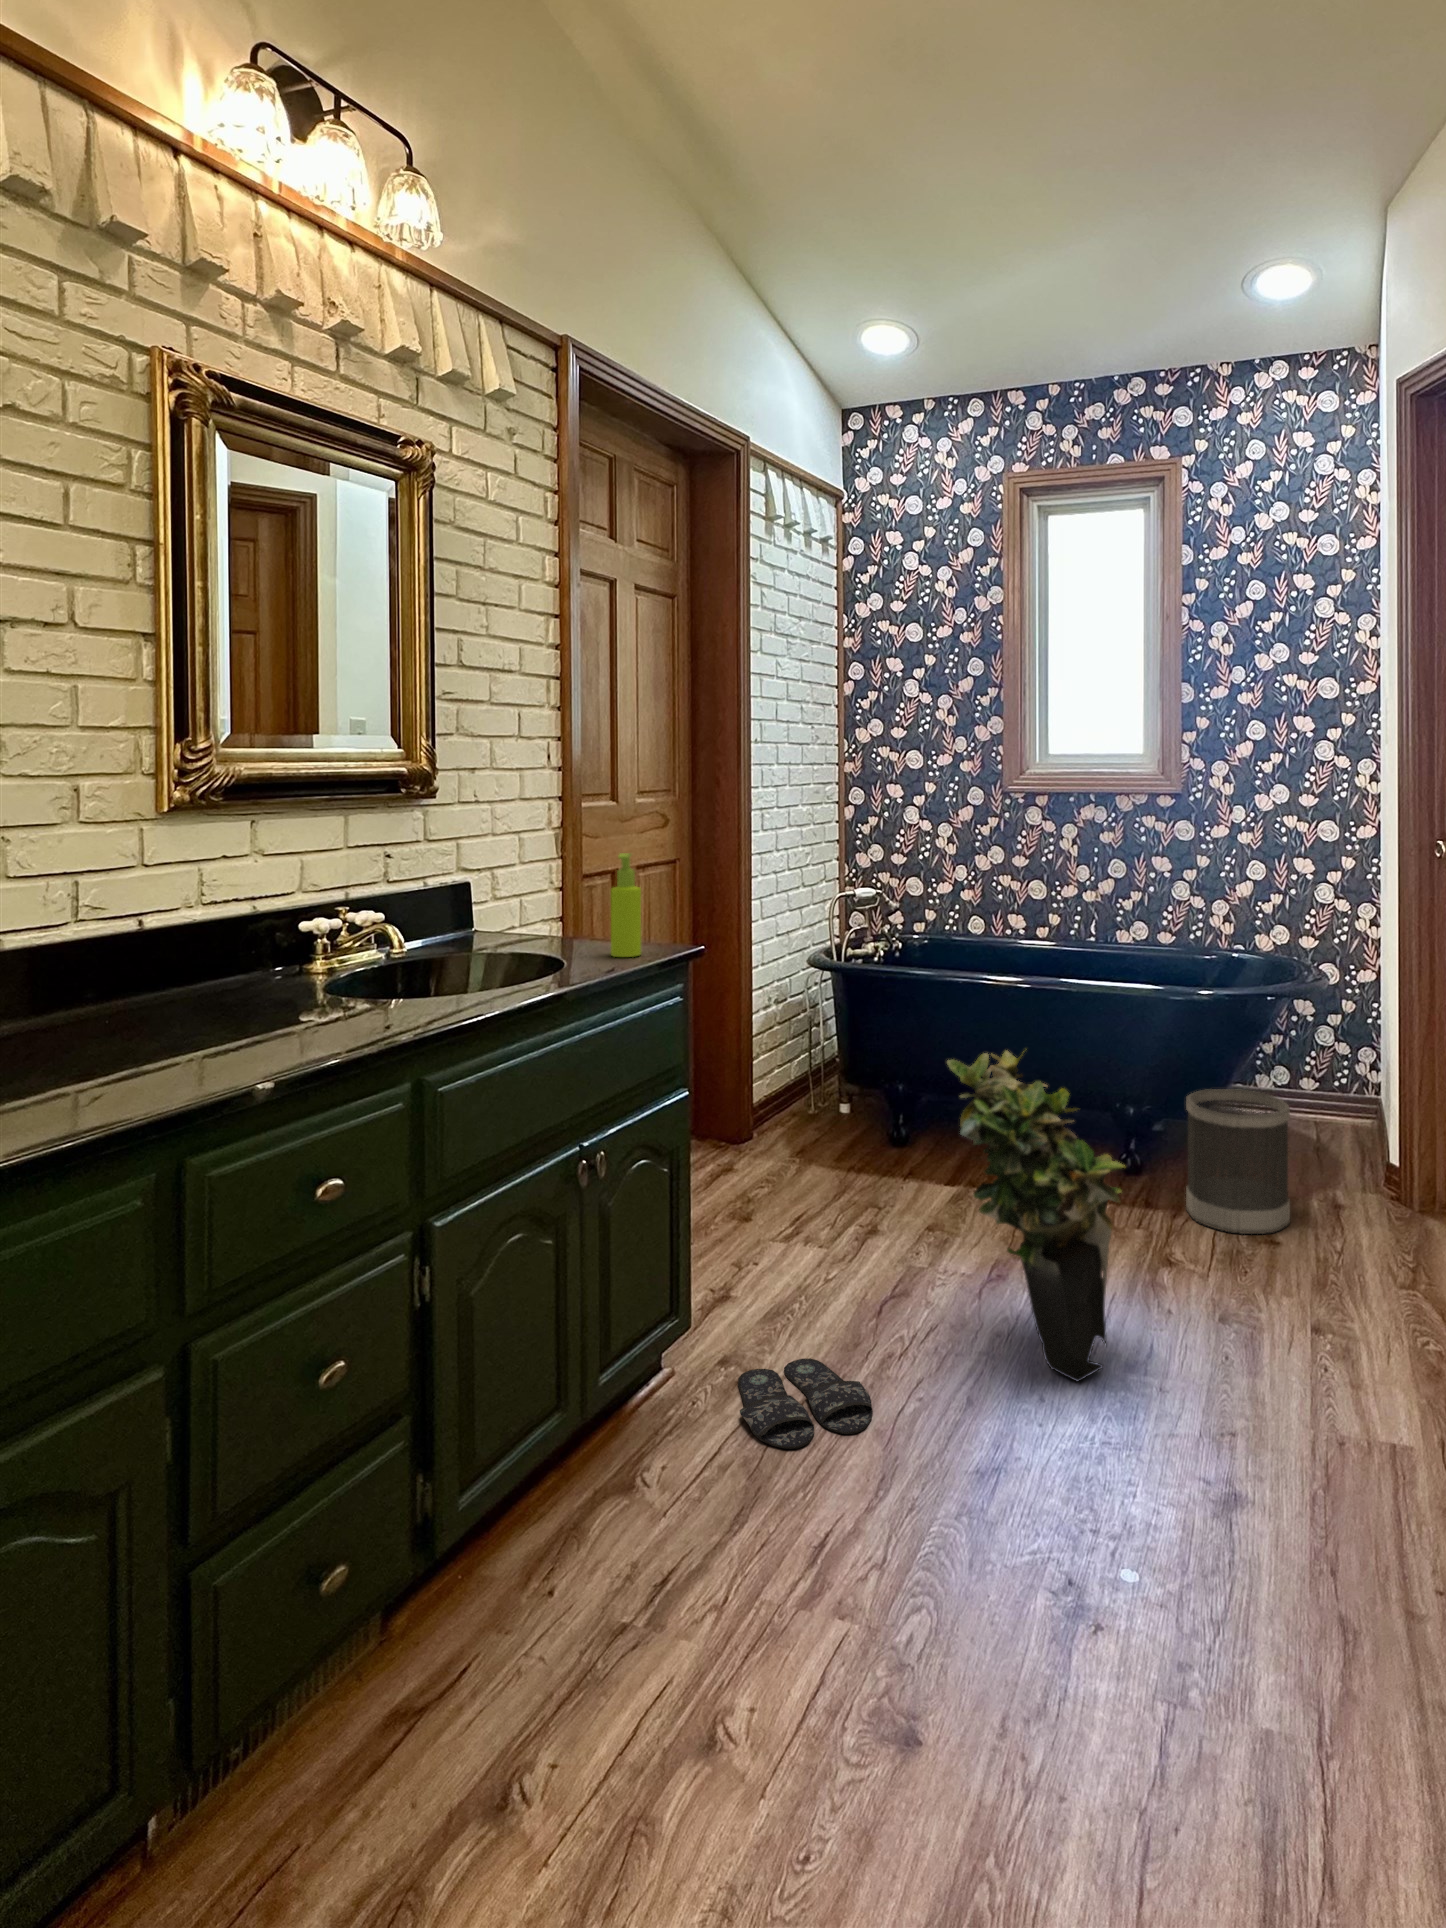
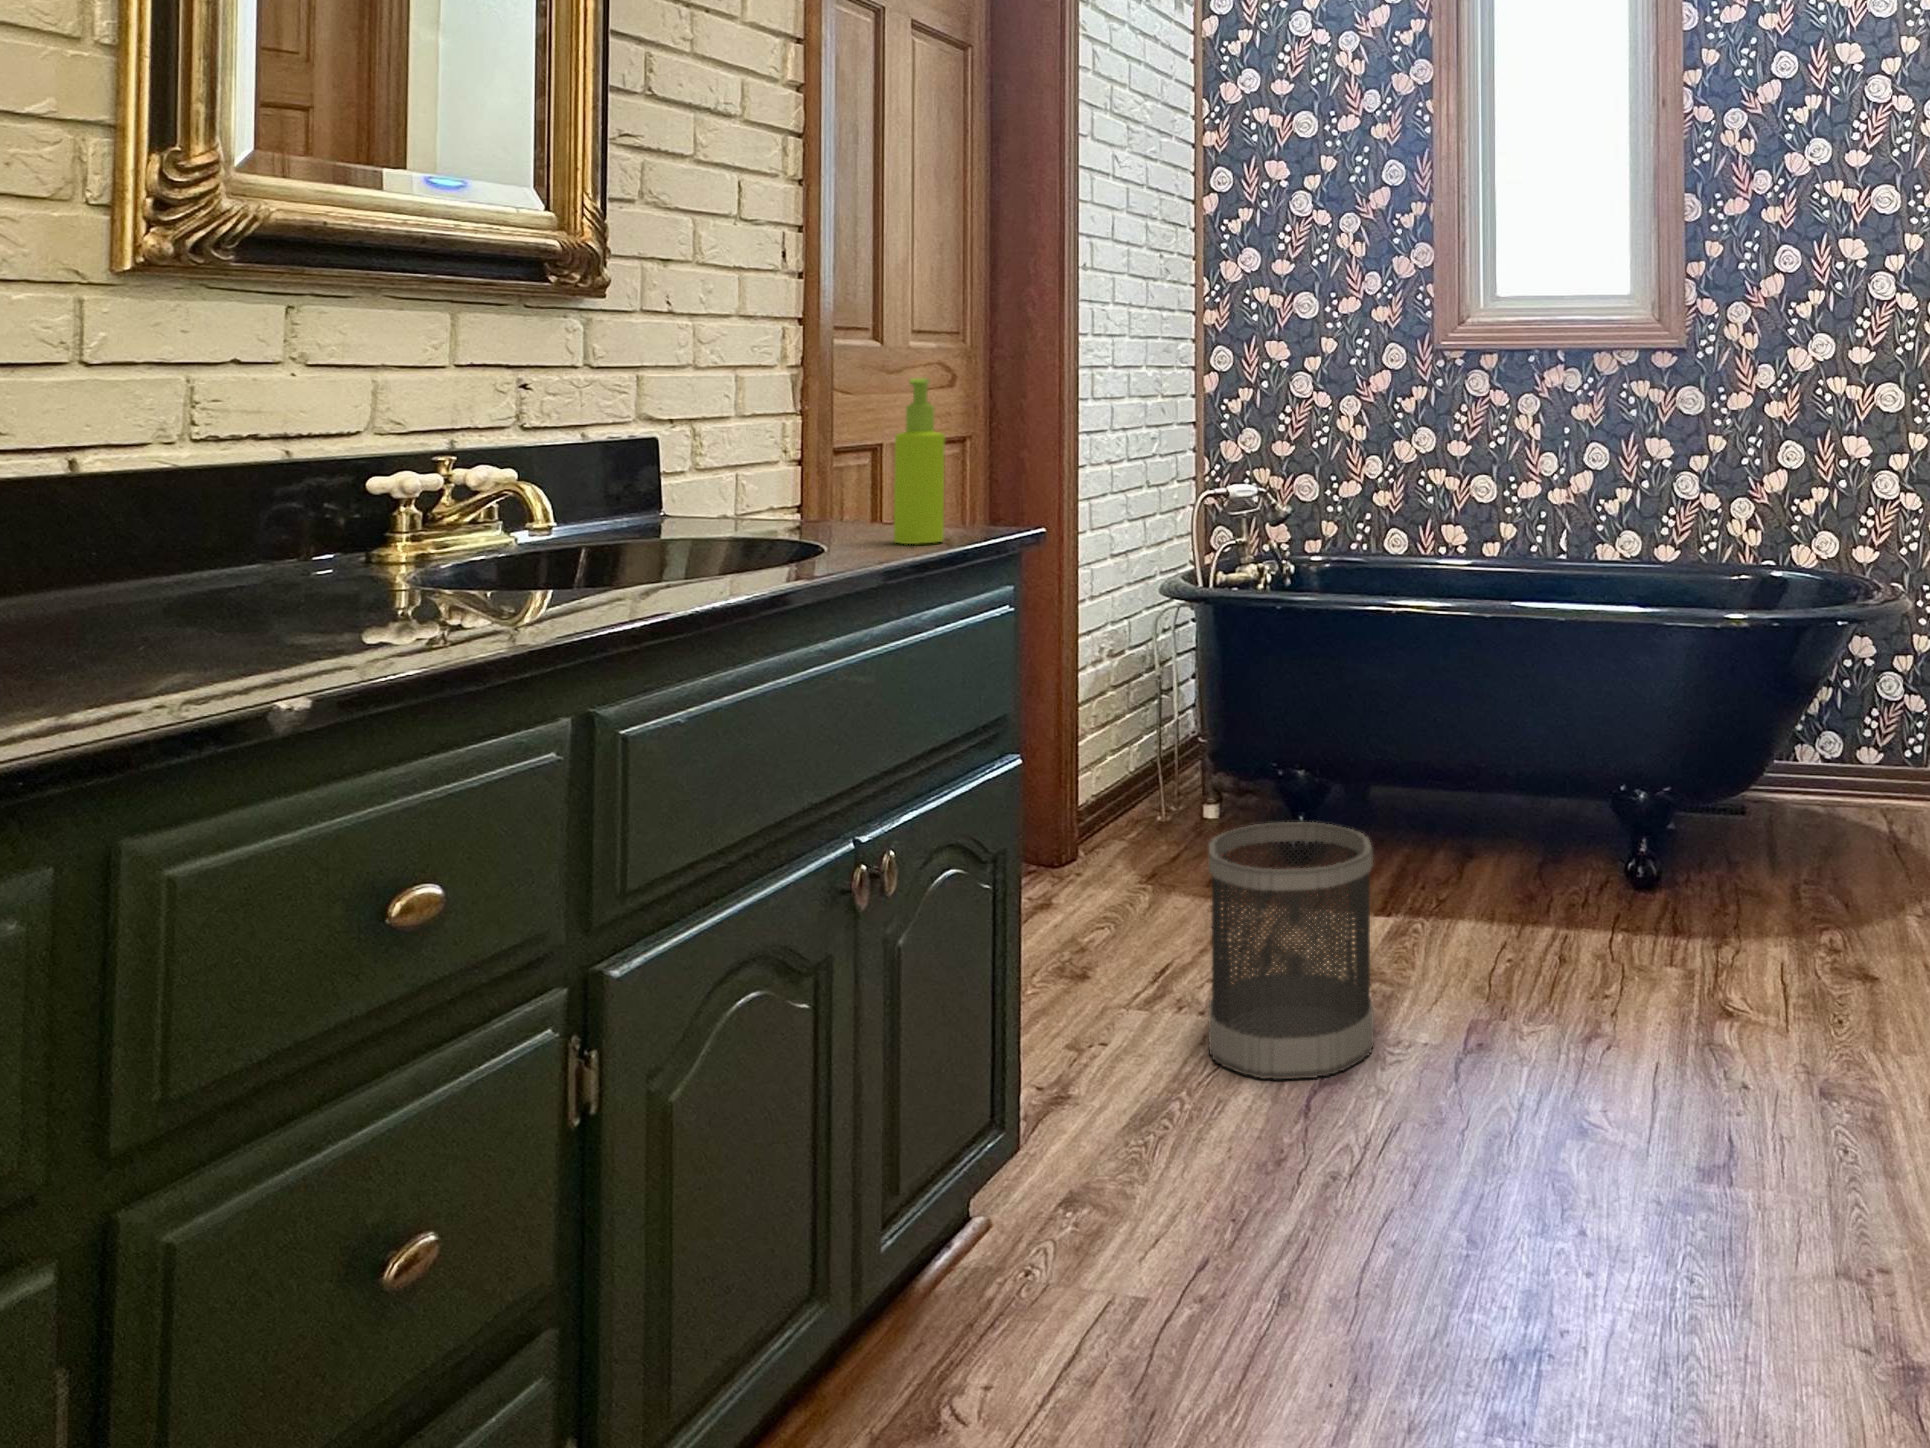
potted plant: present [947,1051,1125,1382] -> none [1416,684,1697,1204]
wastebasket: present [1186,1089,1290,1234] -> present [1209,822,1374,1079]
slippers: present [738,1359,873,1449] -> none [1096,1192,1321,1346]

